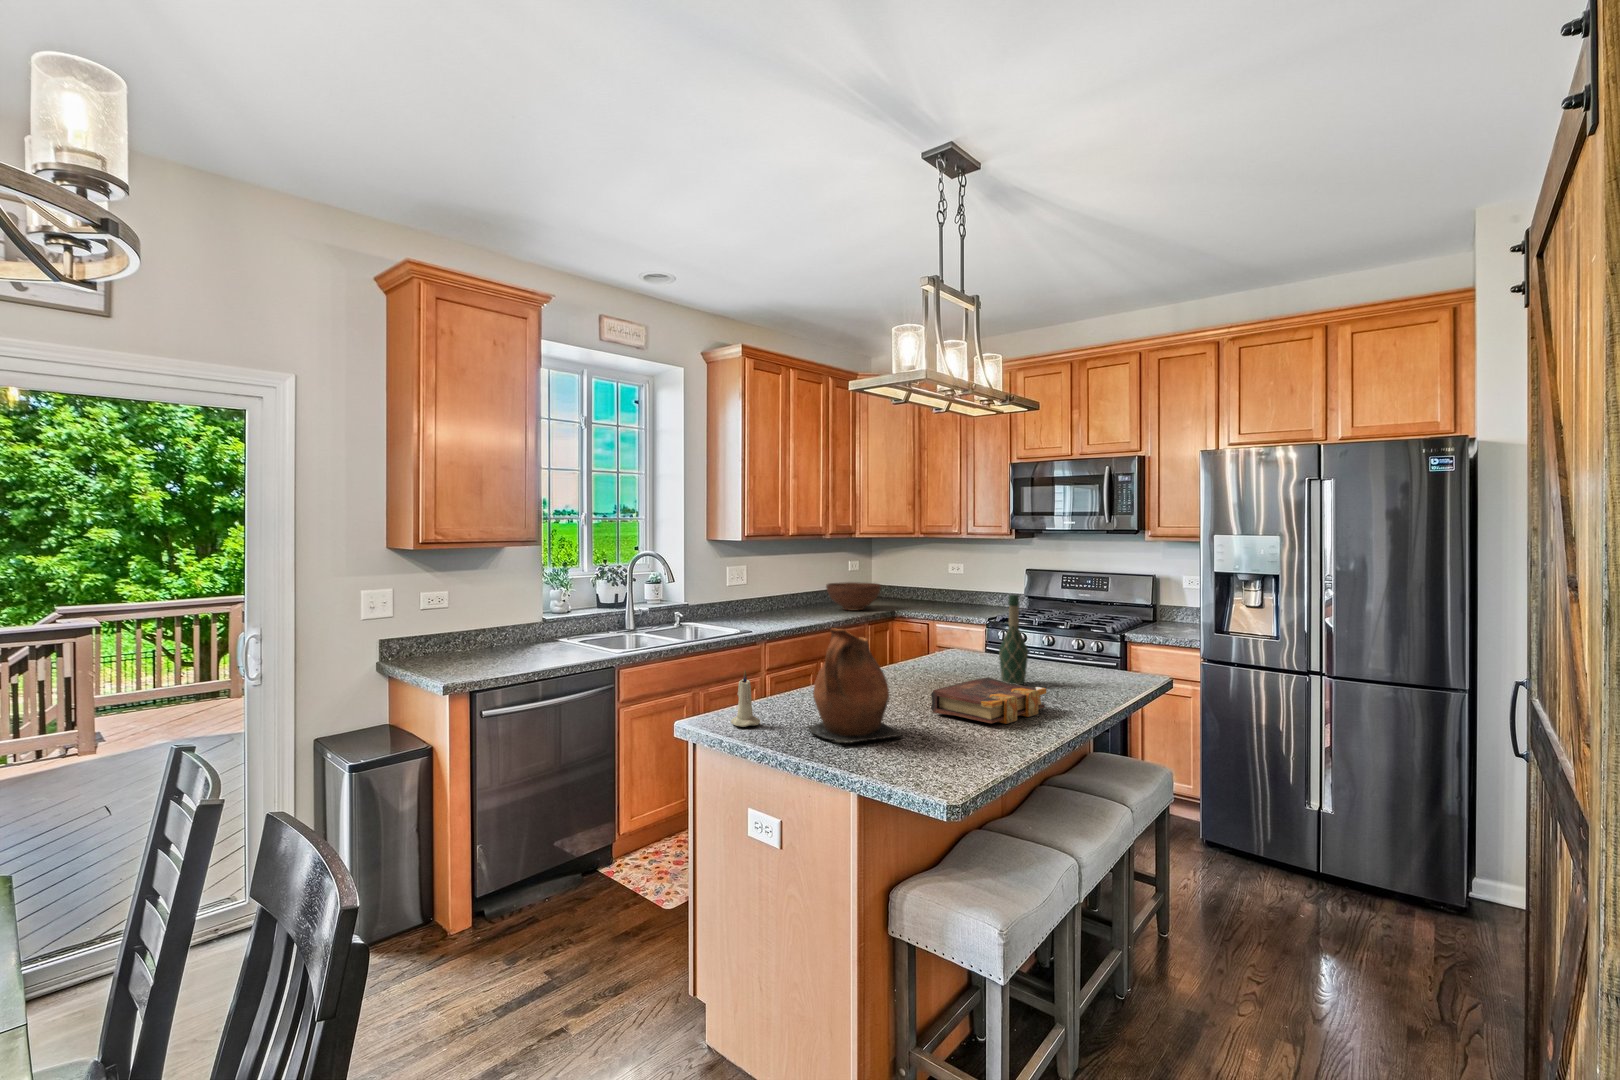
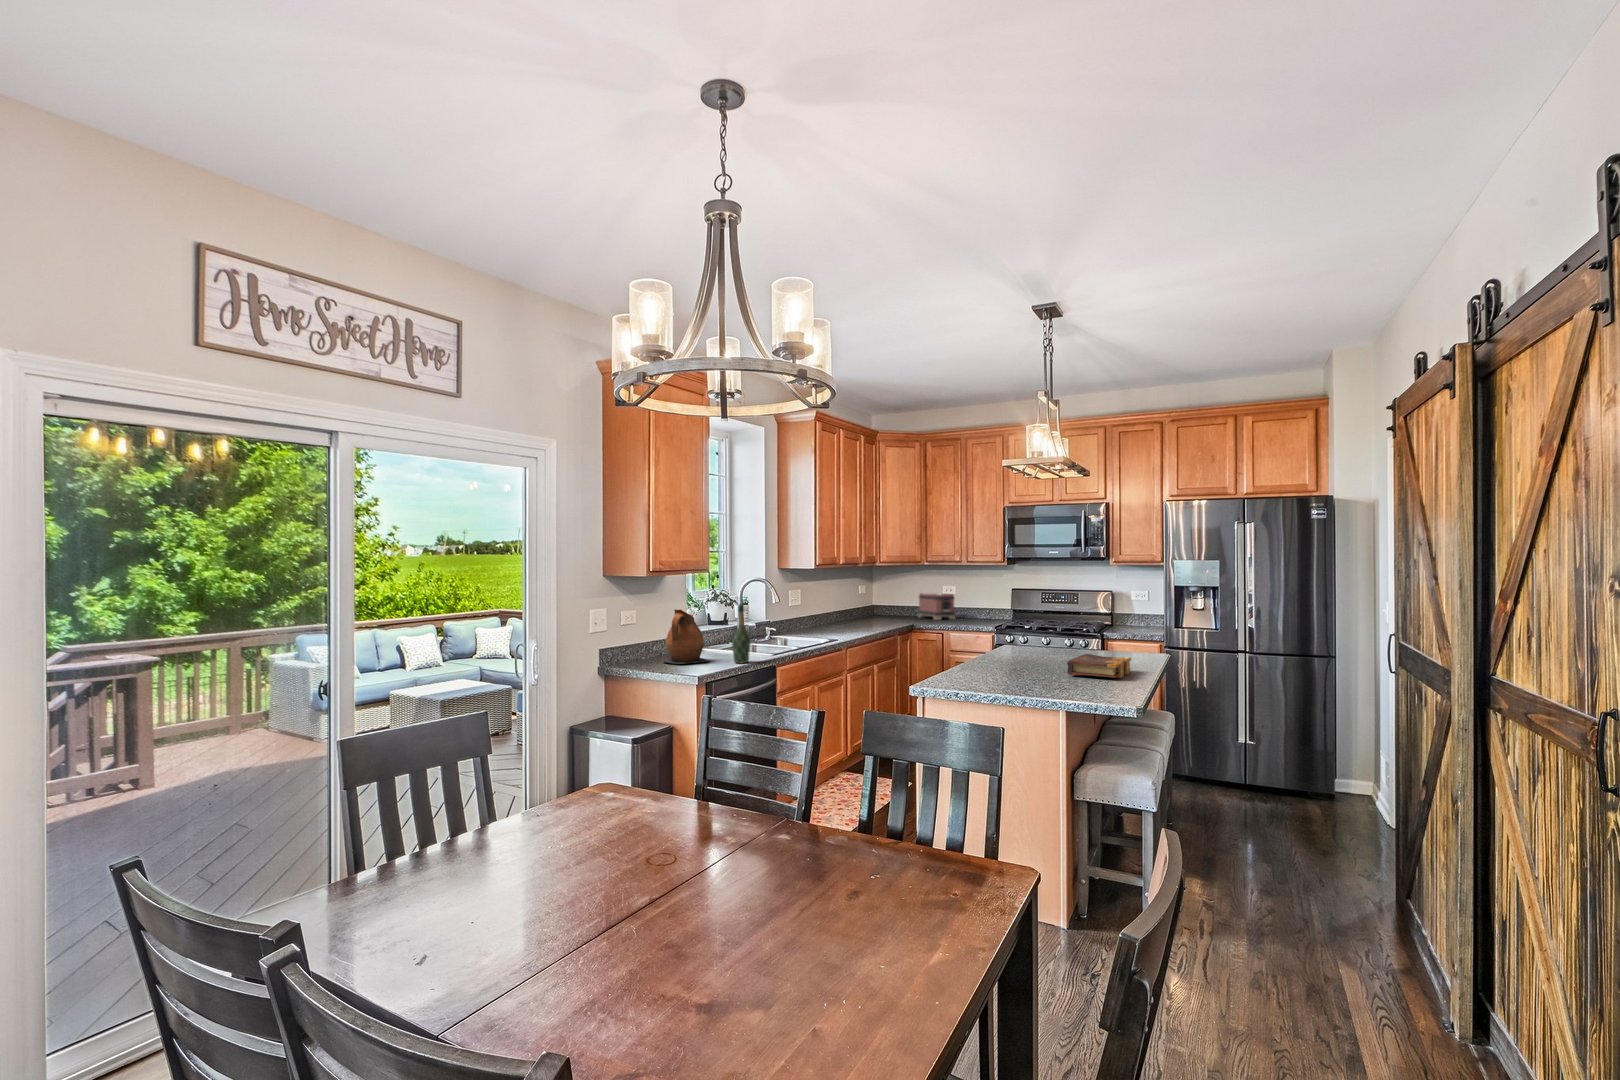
toaster: none [920,572,961,606] -> present [918,593,955,620]
fruit bowl: present [826,582,881,611] -> none [856,602,901,624]
wine bottle: present [999,595,1028,685] -> present [732,604,751,663]
ceramic pitcher: present [808,628,903,742] -> present [663,609,710,664]
candle: present [731,671,760,727] -> none [955,649,976,686]

